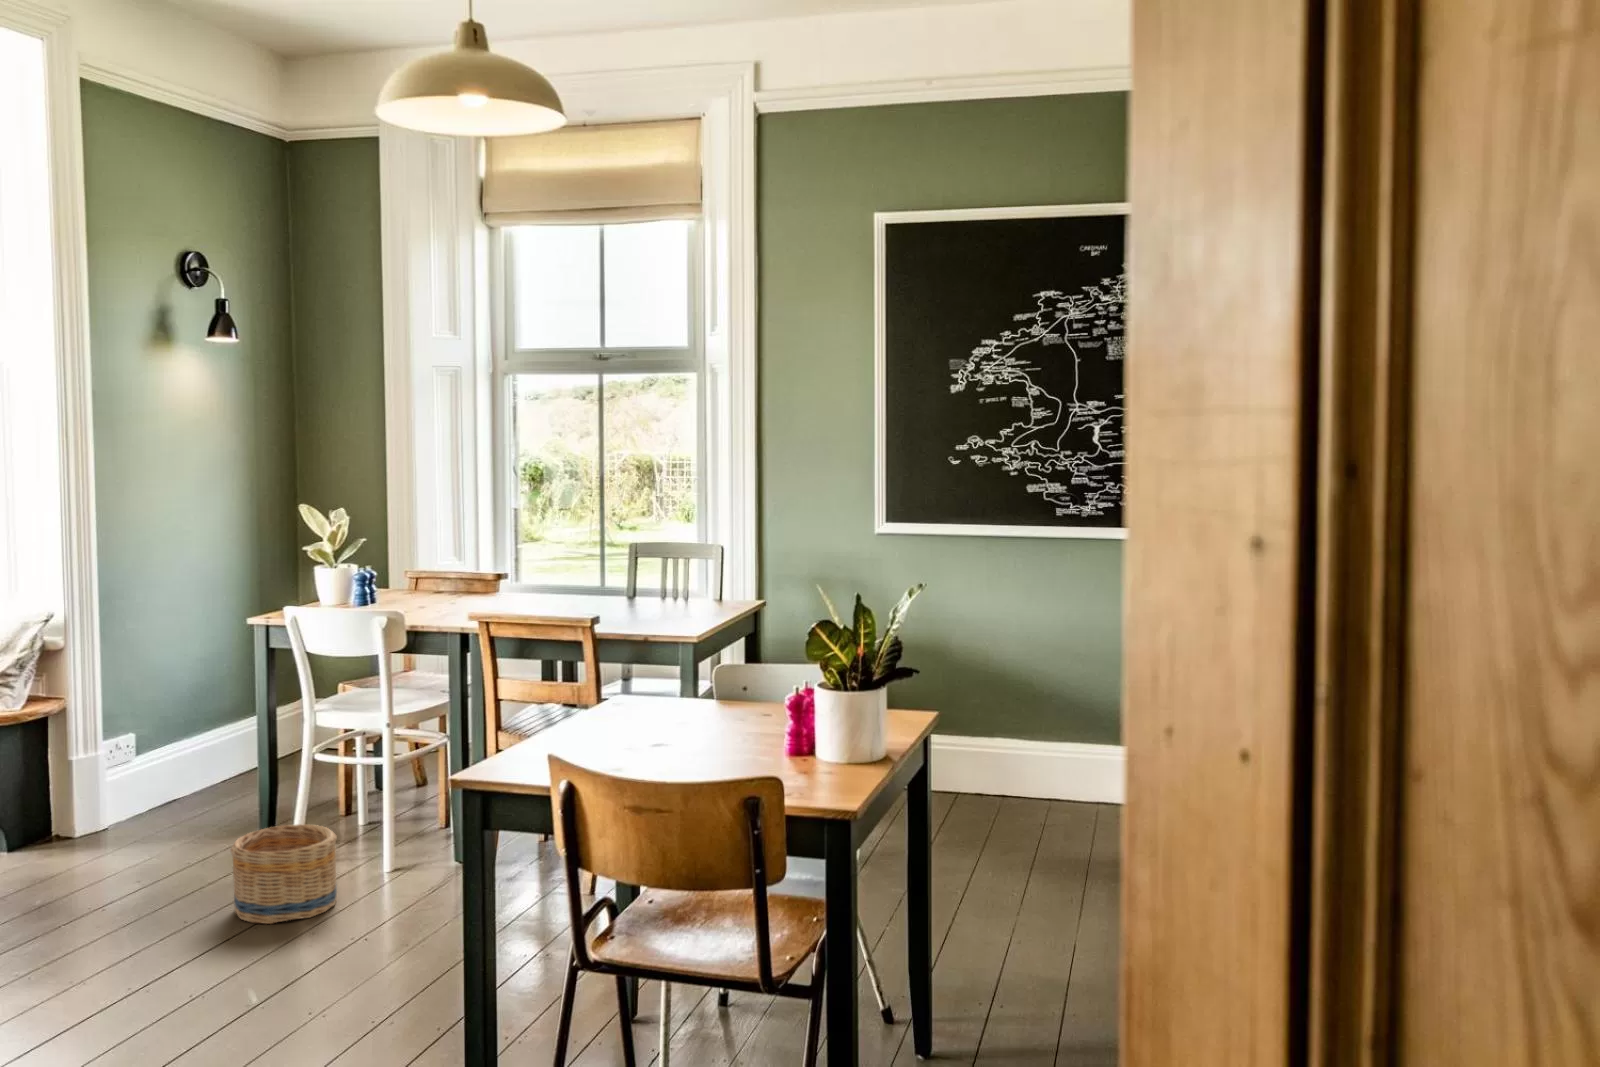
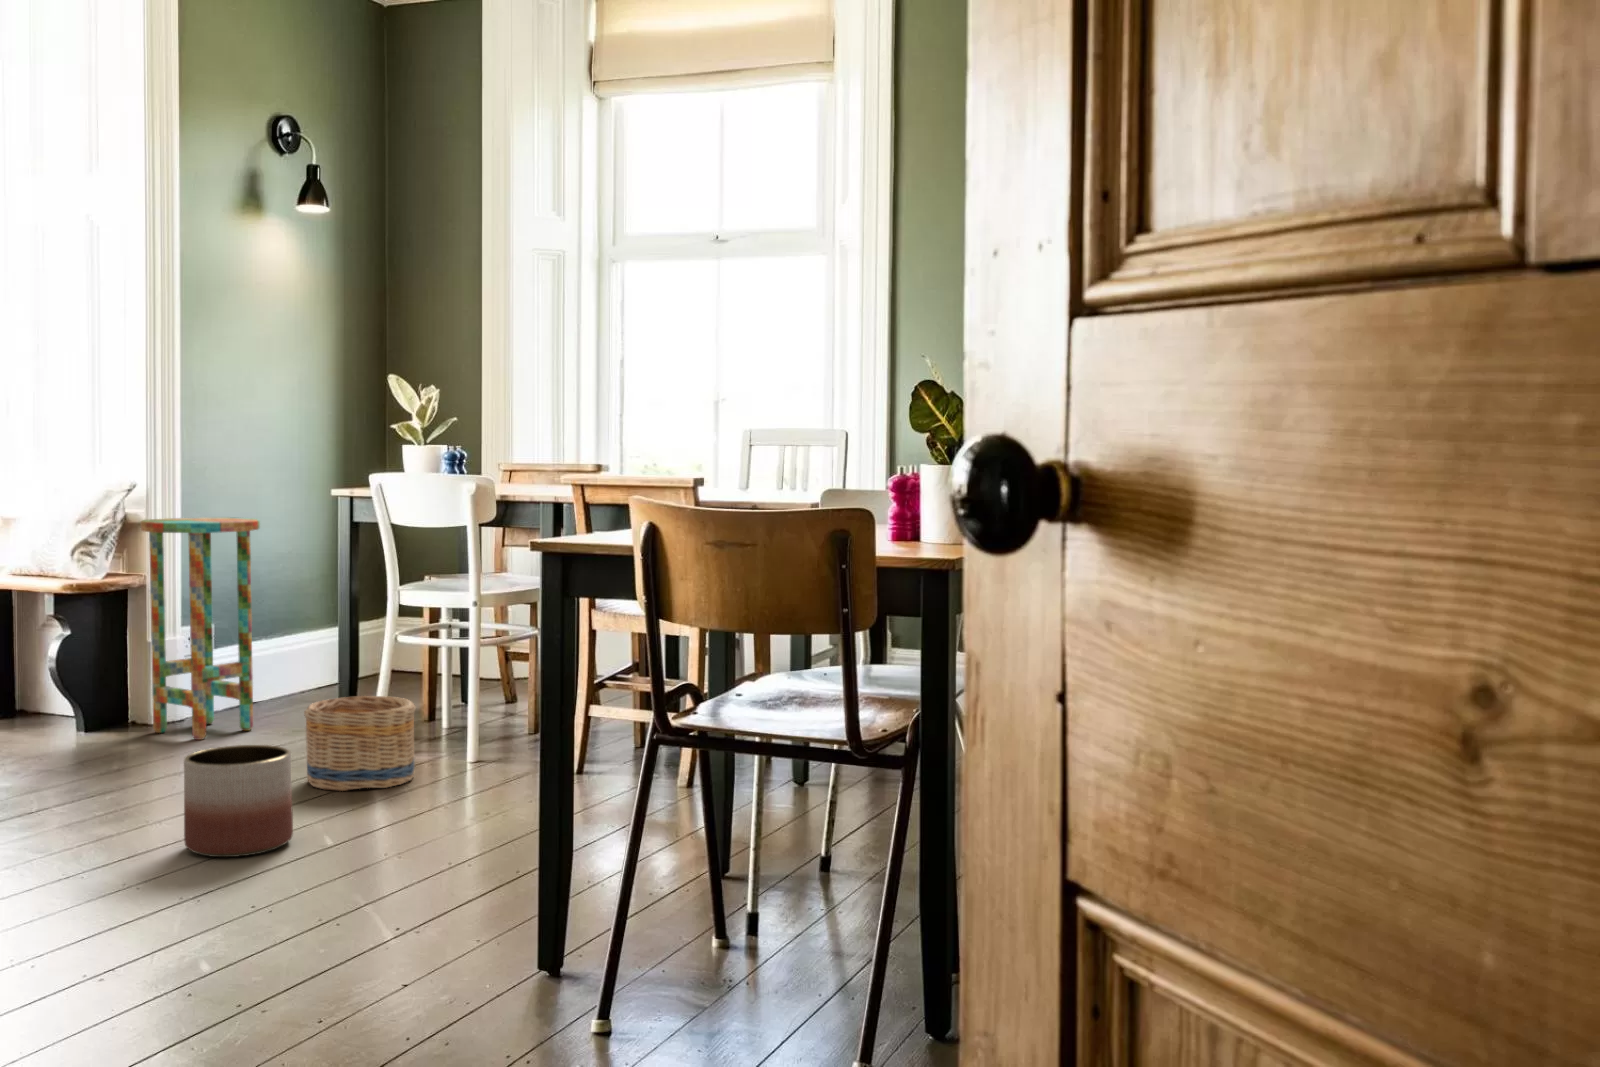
side table: none [62,640,178,856] -> present [141,517,260,740]
planter: none [120,909,227,1027] -> present [184,745,293,857]

